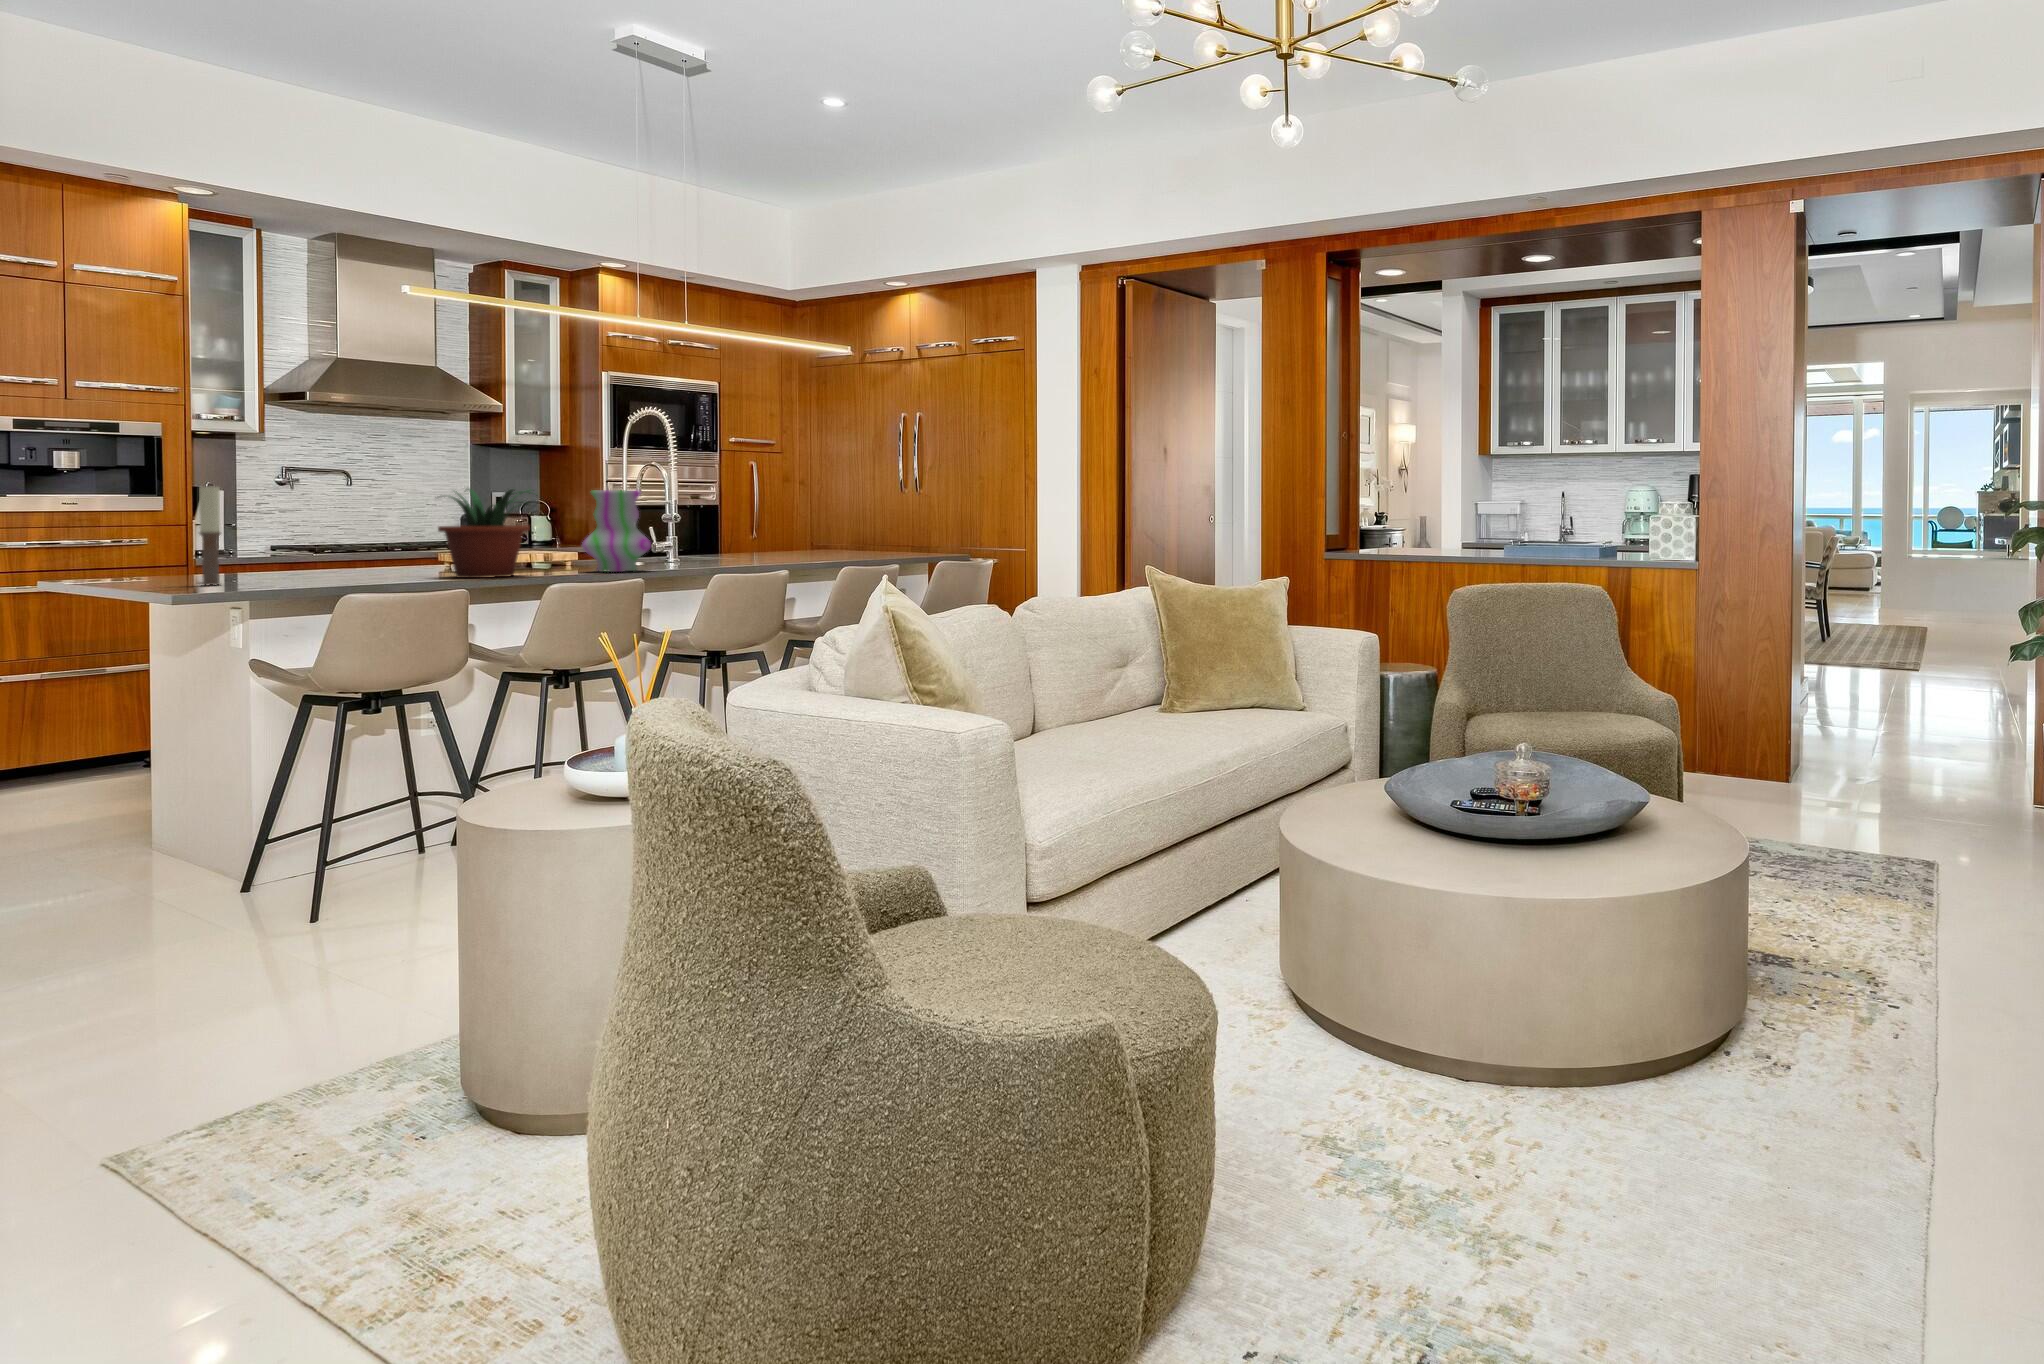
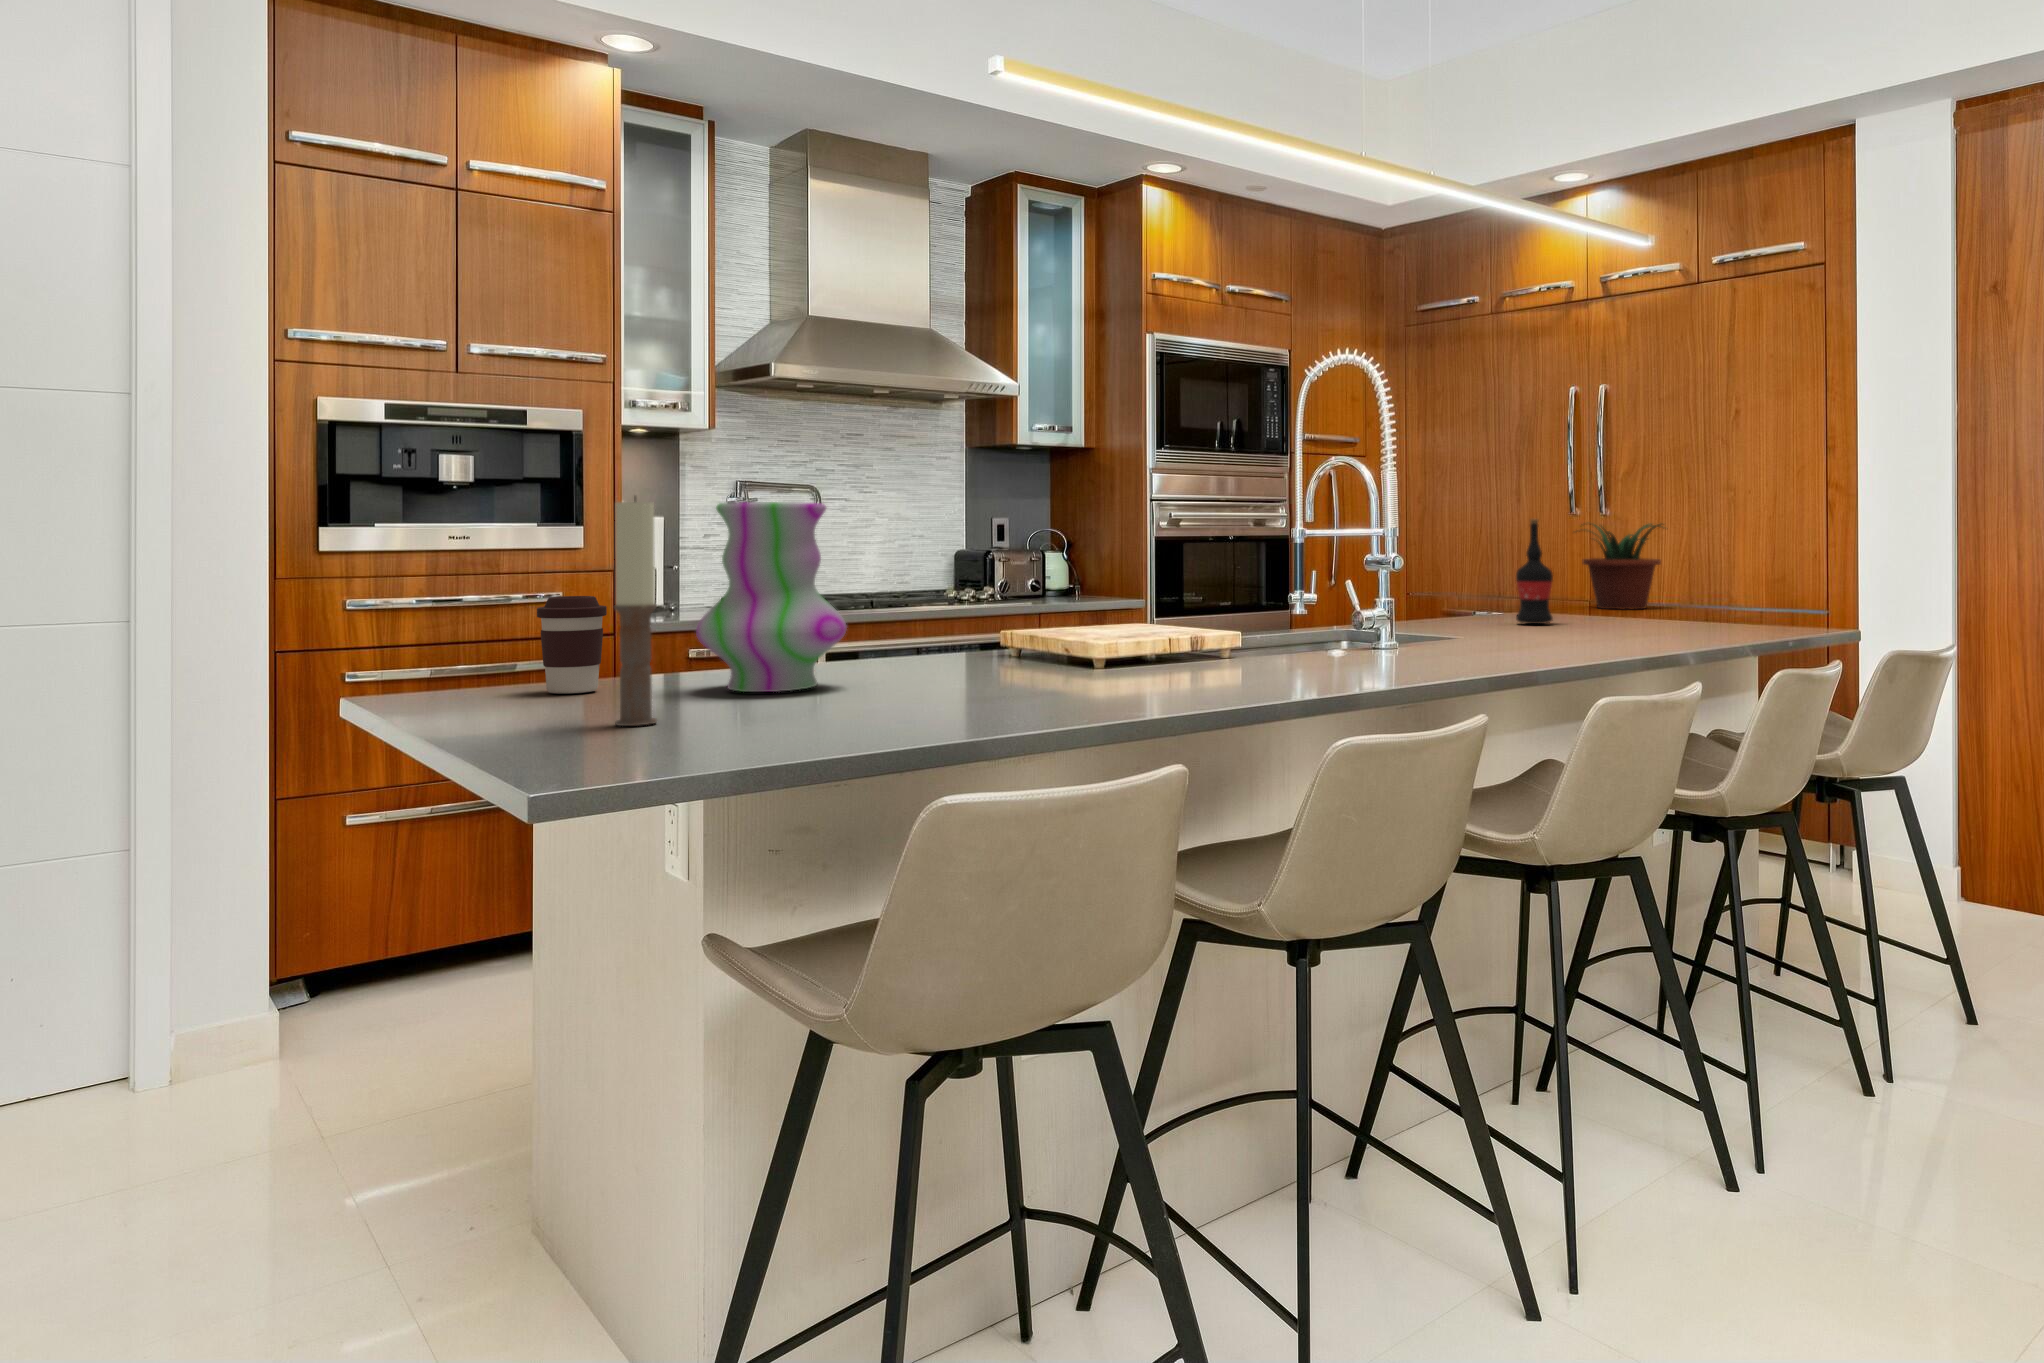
potted plant: present [438,489,531,578] -> present [1583,524,1662,610]
vase: present [582,490,651,572] -> present [696,502,847,692]
wine bottle: none [811,497,833,557] -> present [1516,519,1553,624]
coffee cup: none [150,532,191,580] -> present [537,596,607,694]

